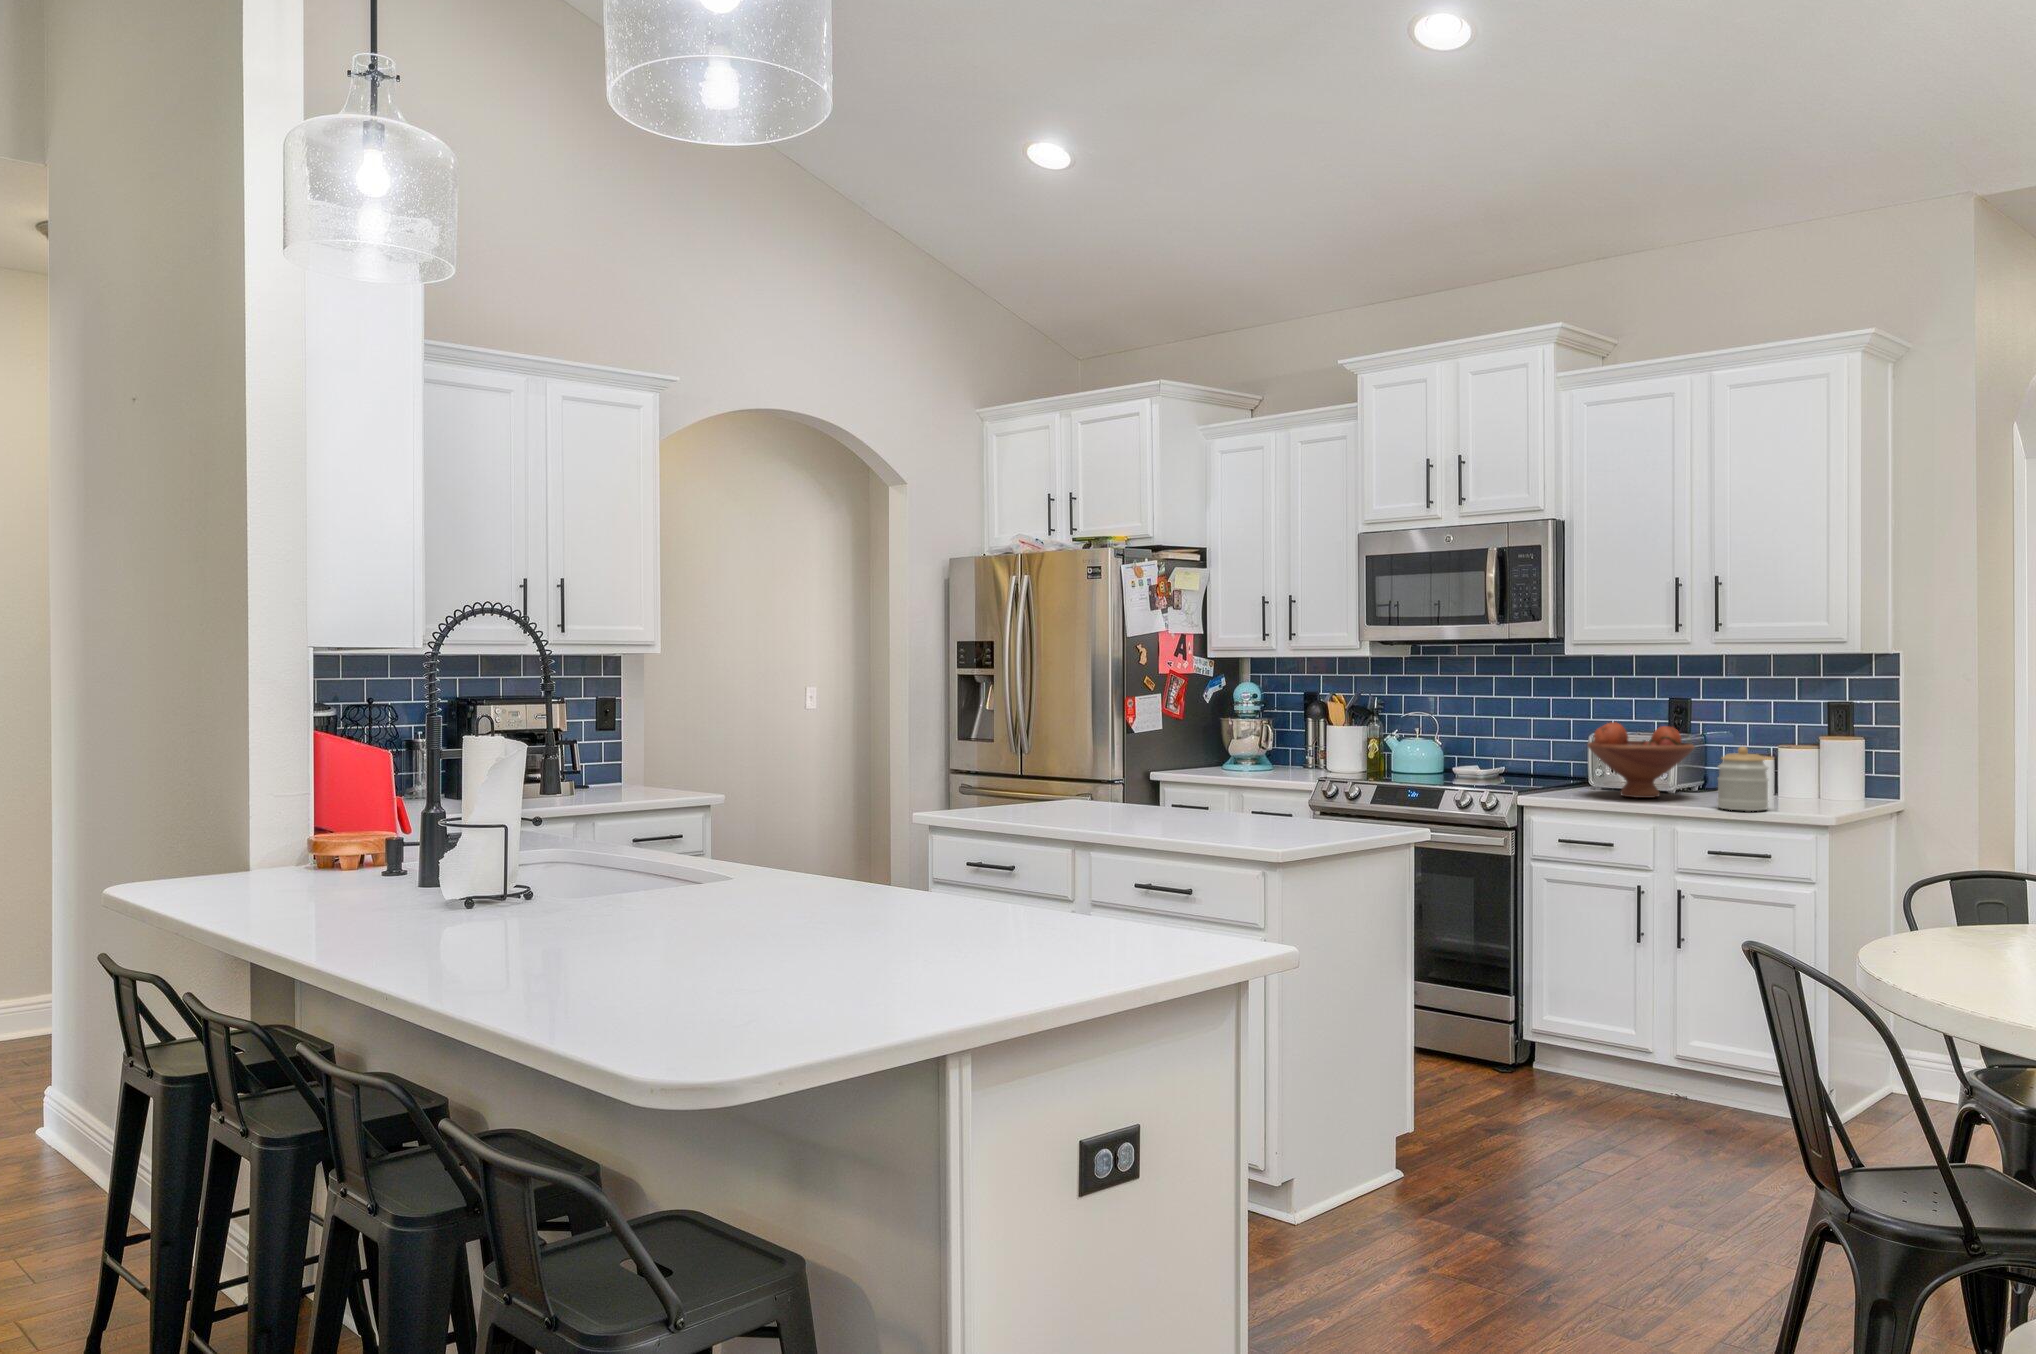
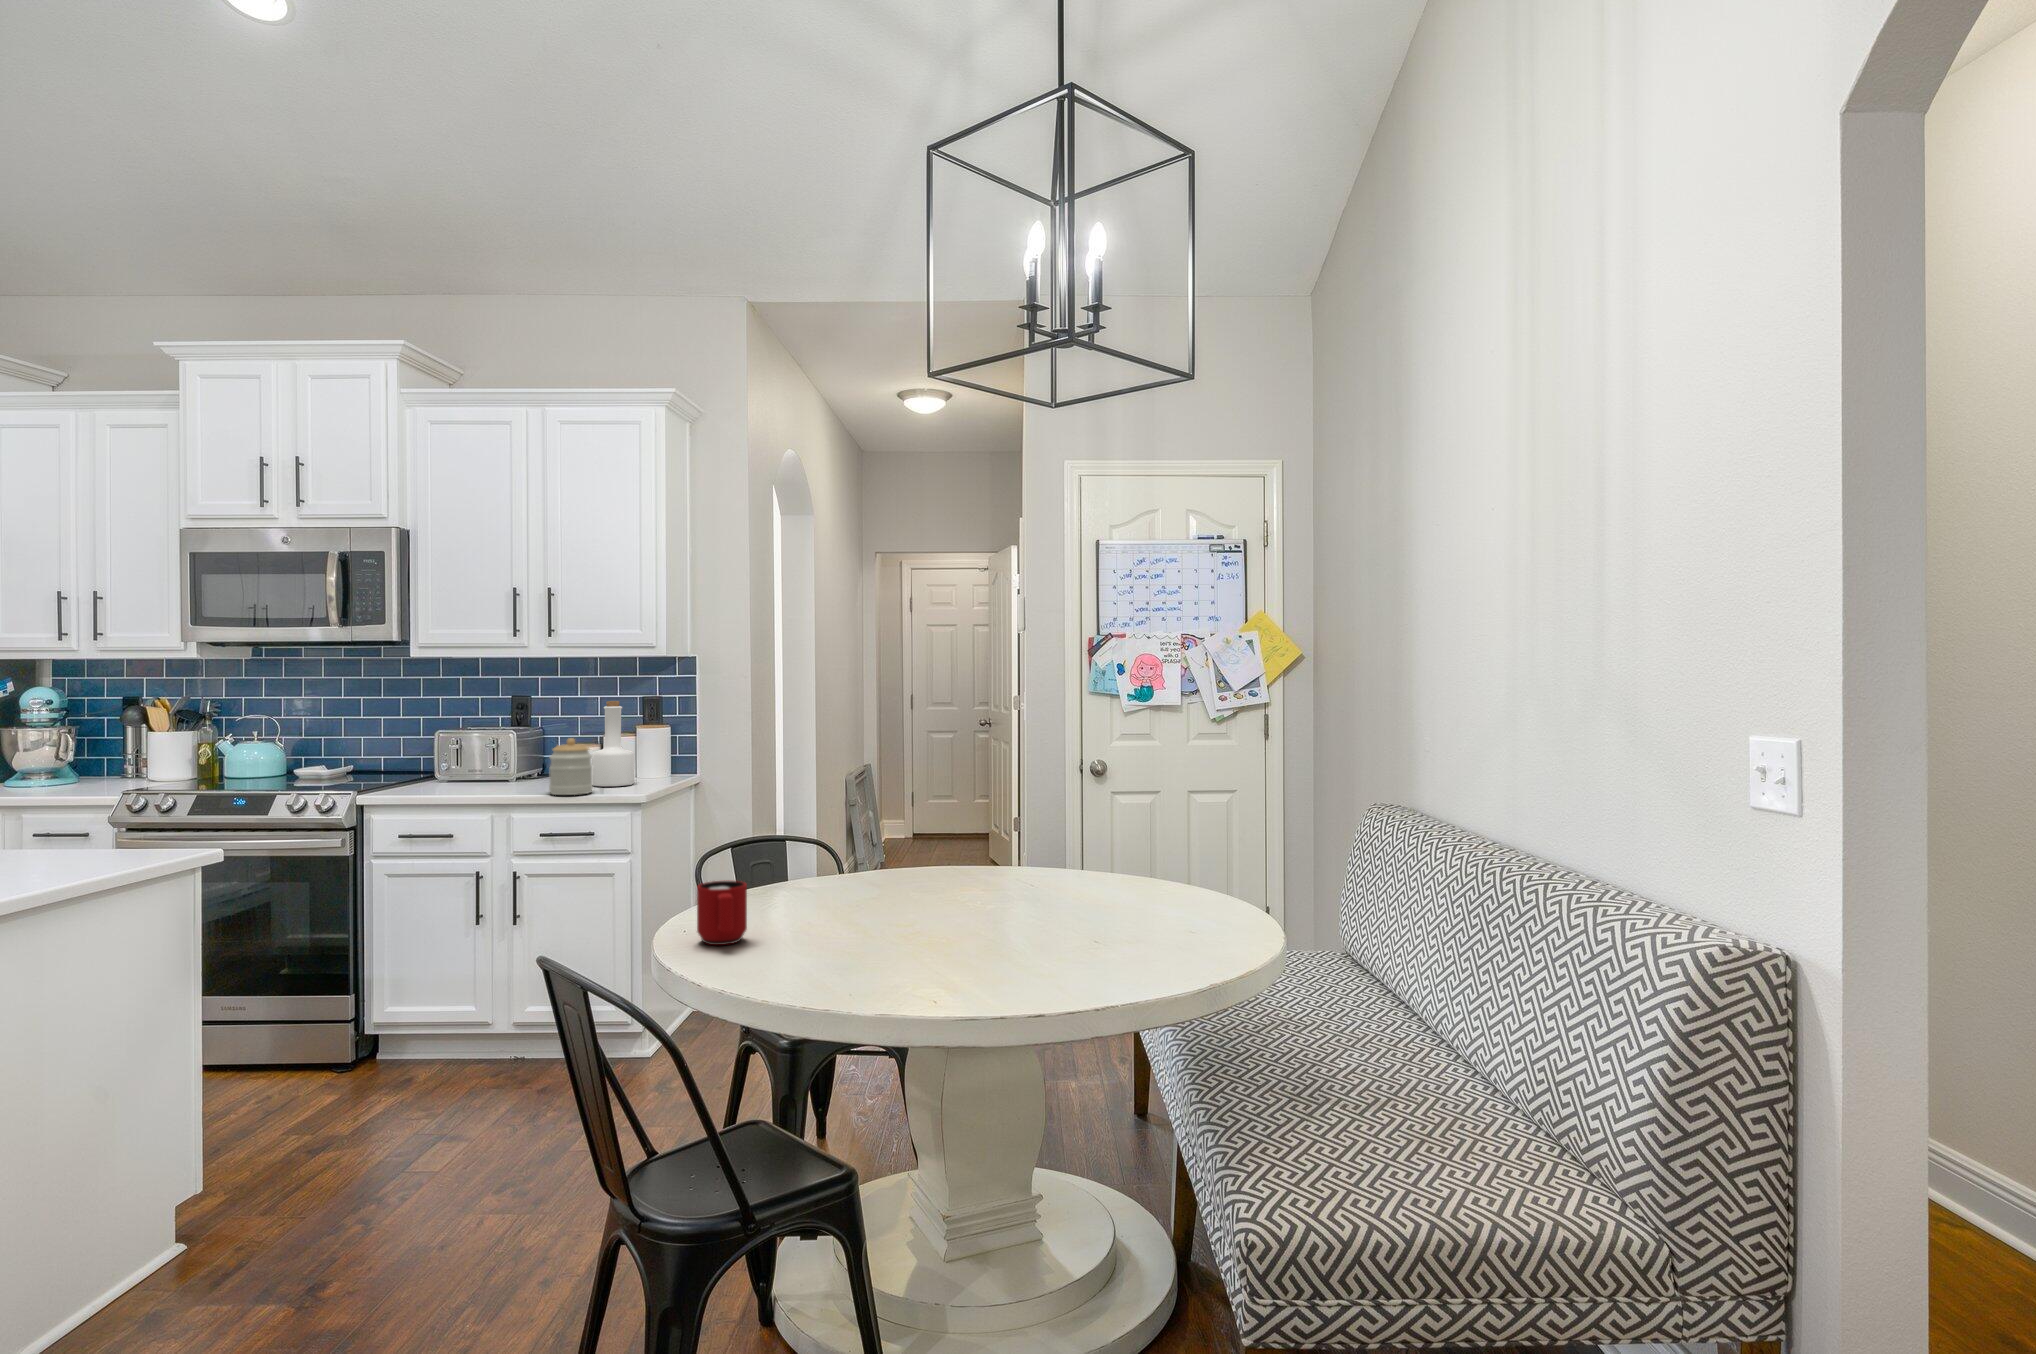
bottle: none [1766,706,1818,805] -> present [592,701,634,786]
fruit bowl: present [1587,722,1694,798] -> none [429,720,531,789]
mug: none [1912,900,1974,968] -> present [697,881,747,945]

